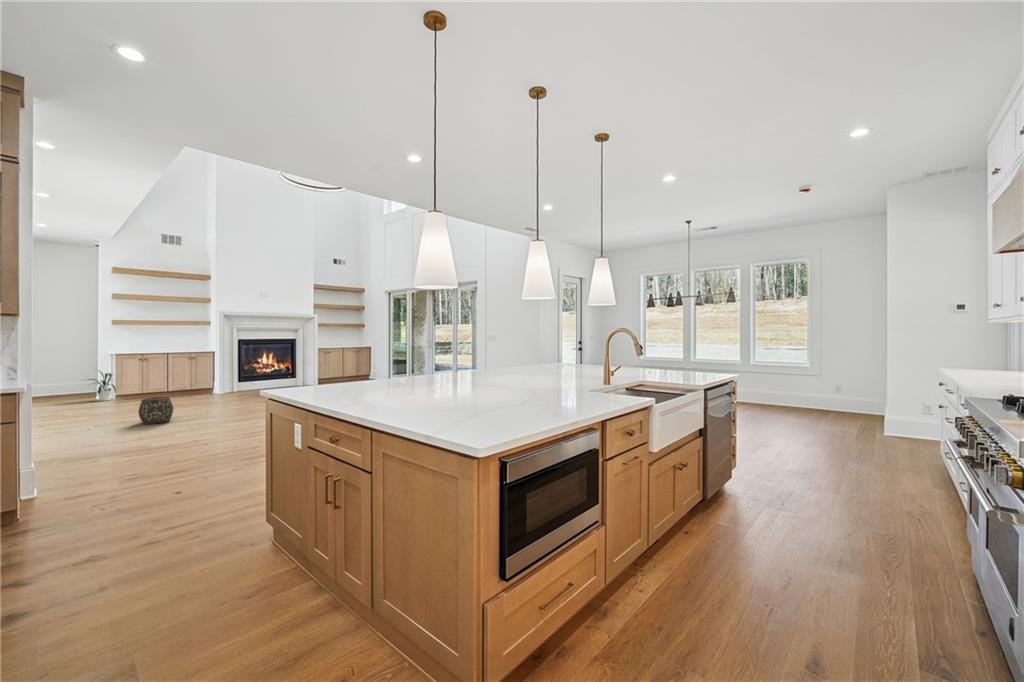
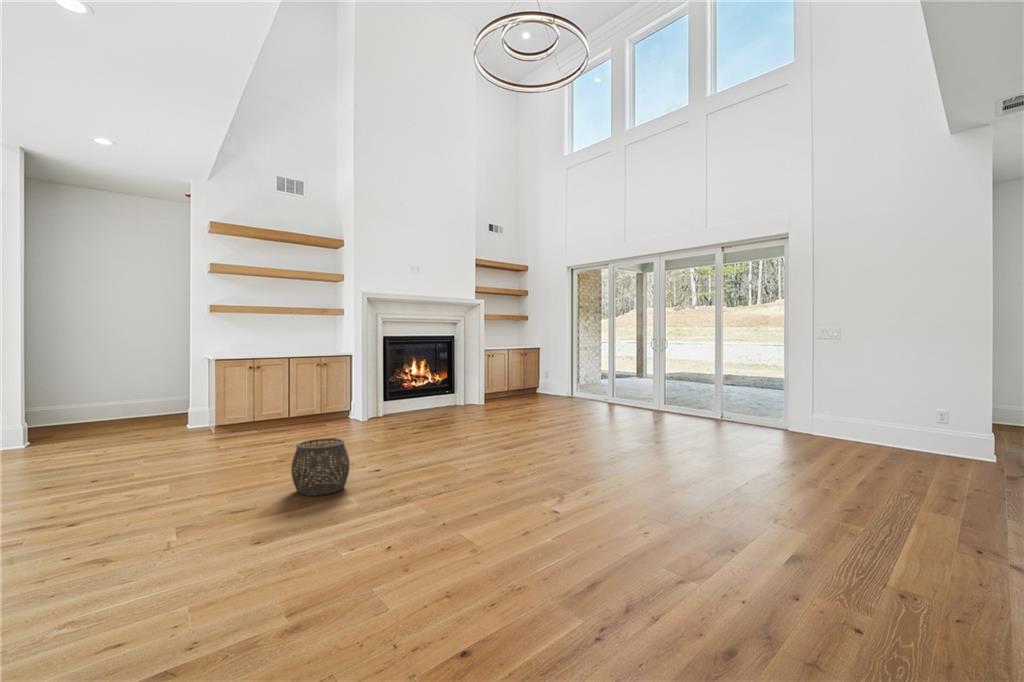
house plant: present [89,371,116,401] -> none [167,385,218,435]

